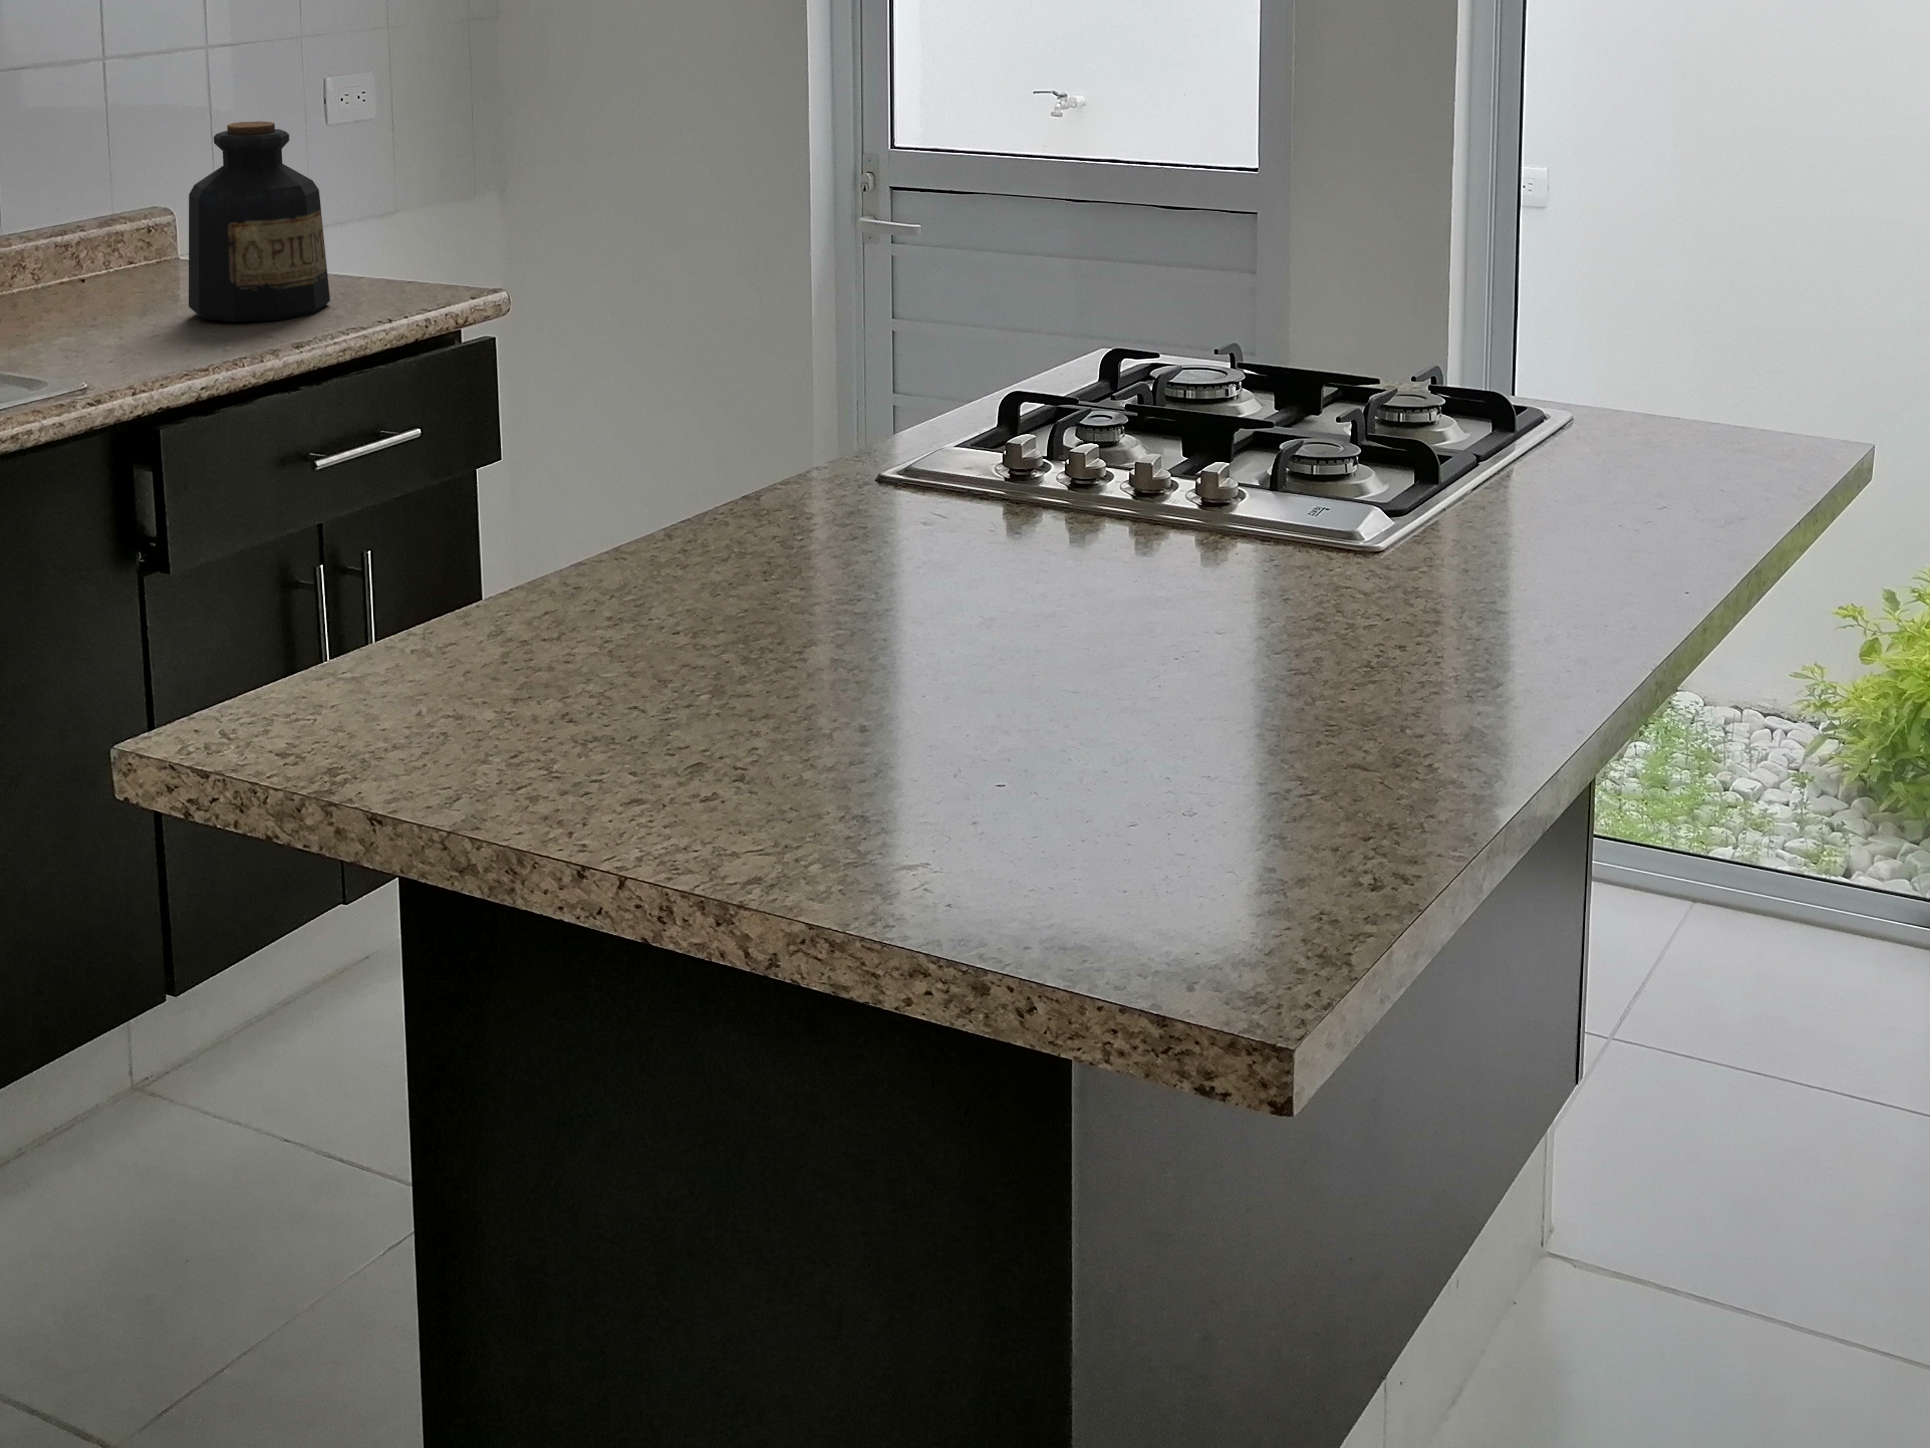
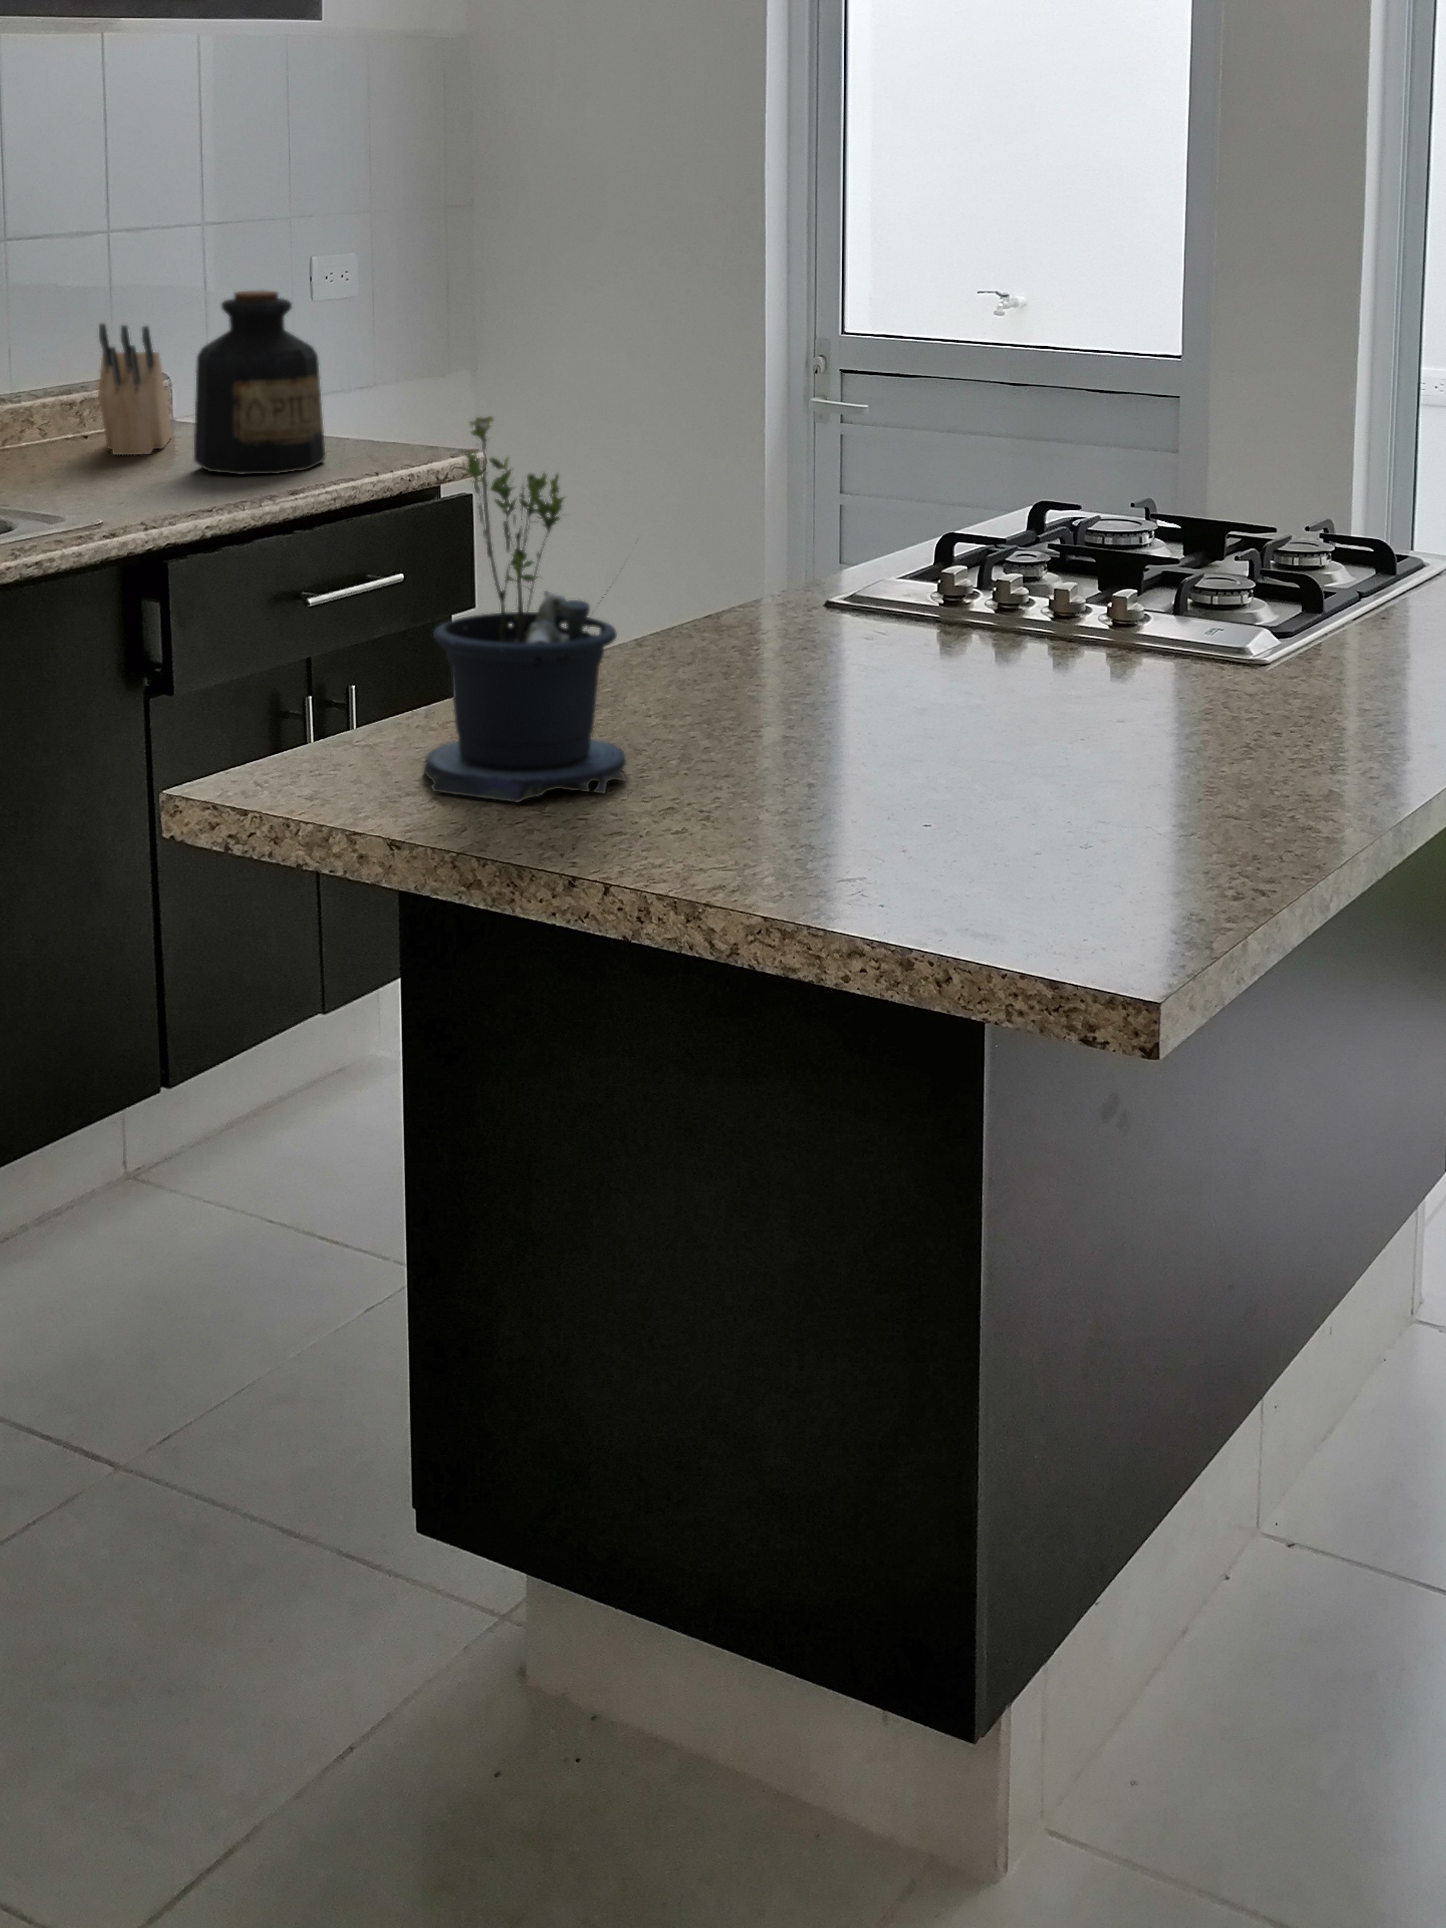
knife block: none [85,159,169,299] -> present [98,324,172,455]
potted plant: none [419,312,659,760] -> present [423,416,626,802]

